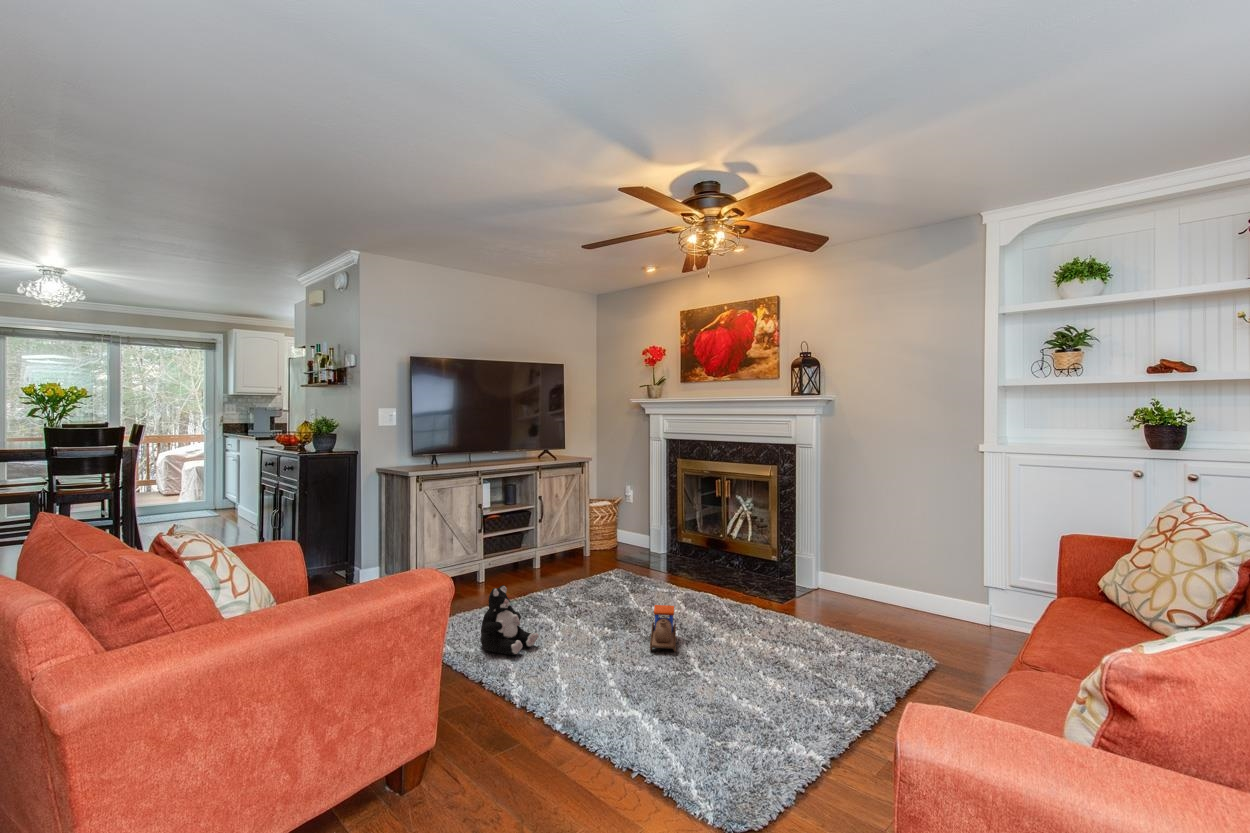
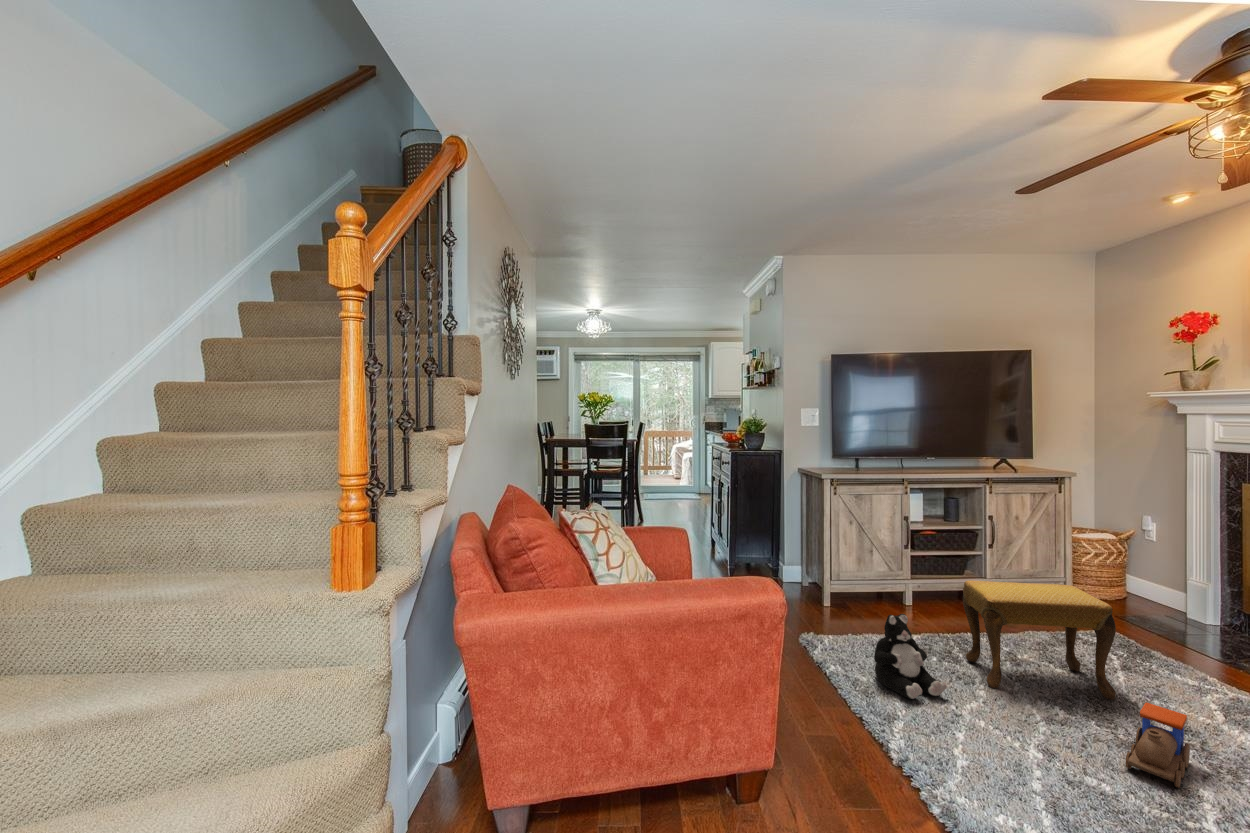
footstool: none [539,539,633,628] -> present [963,580,1116,700]

